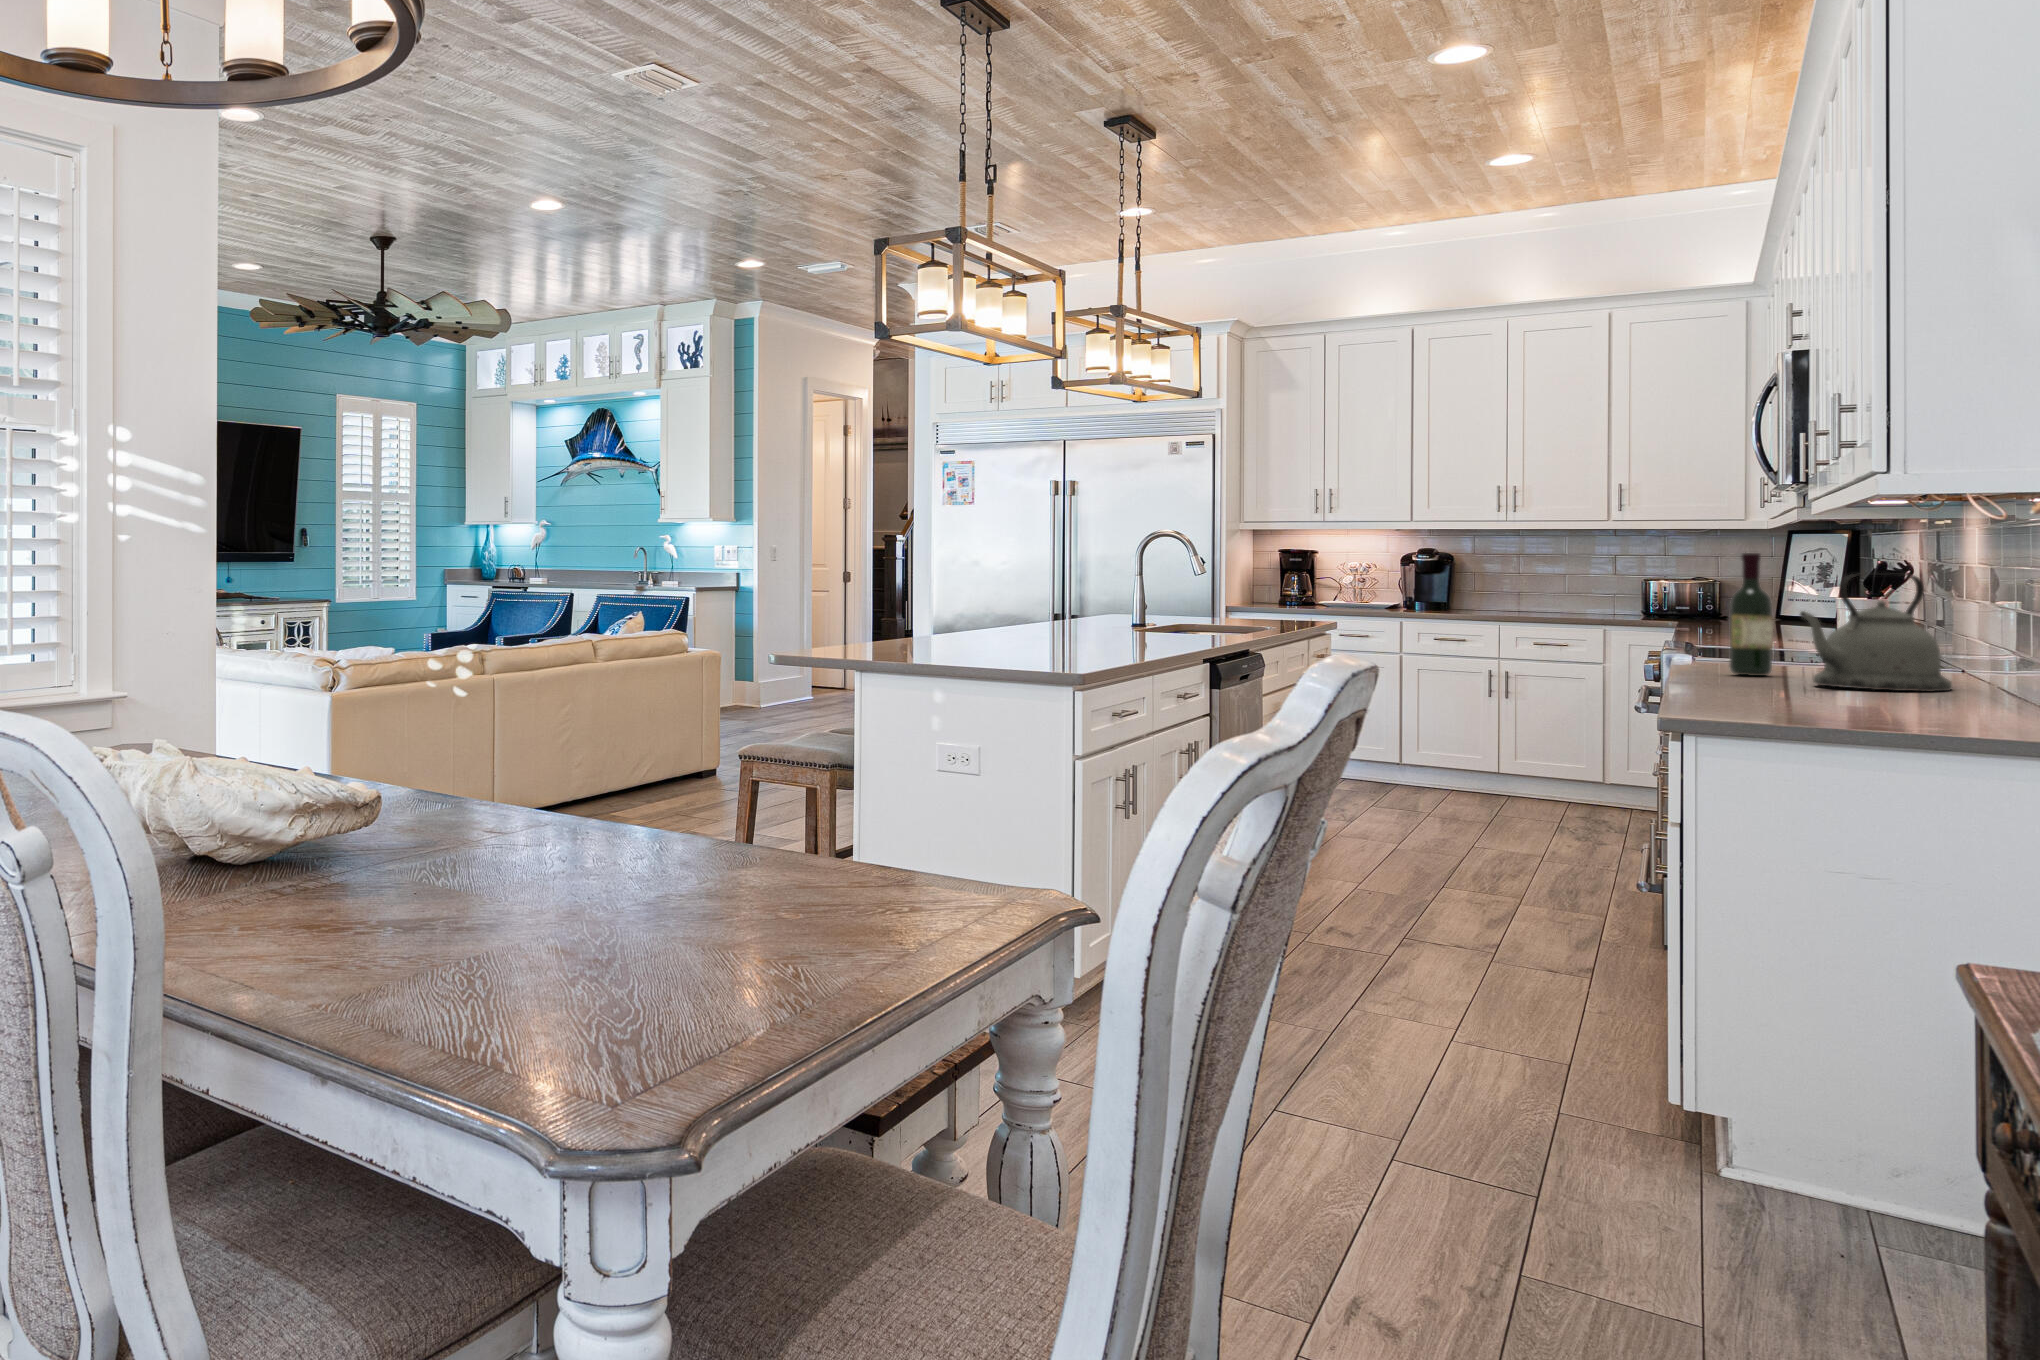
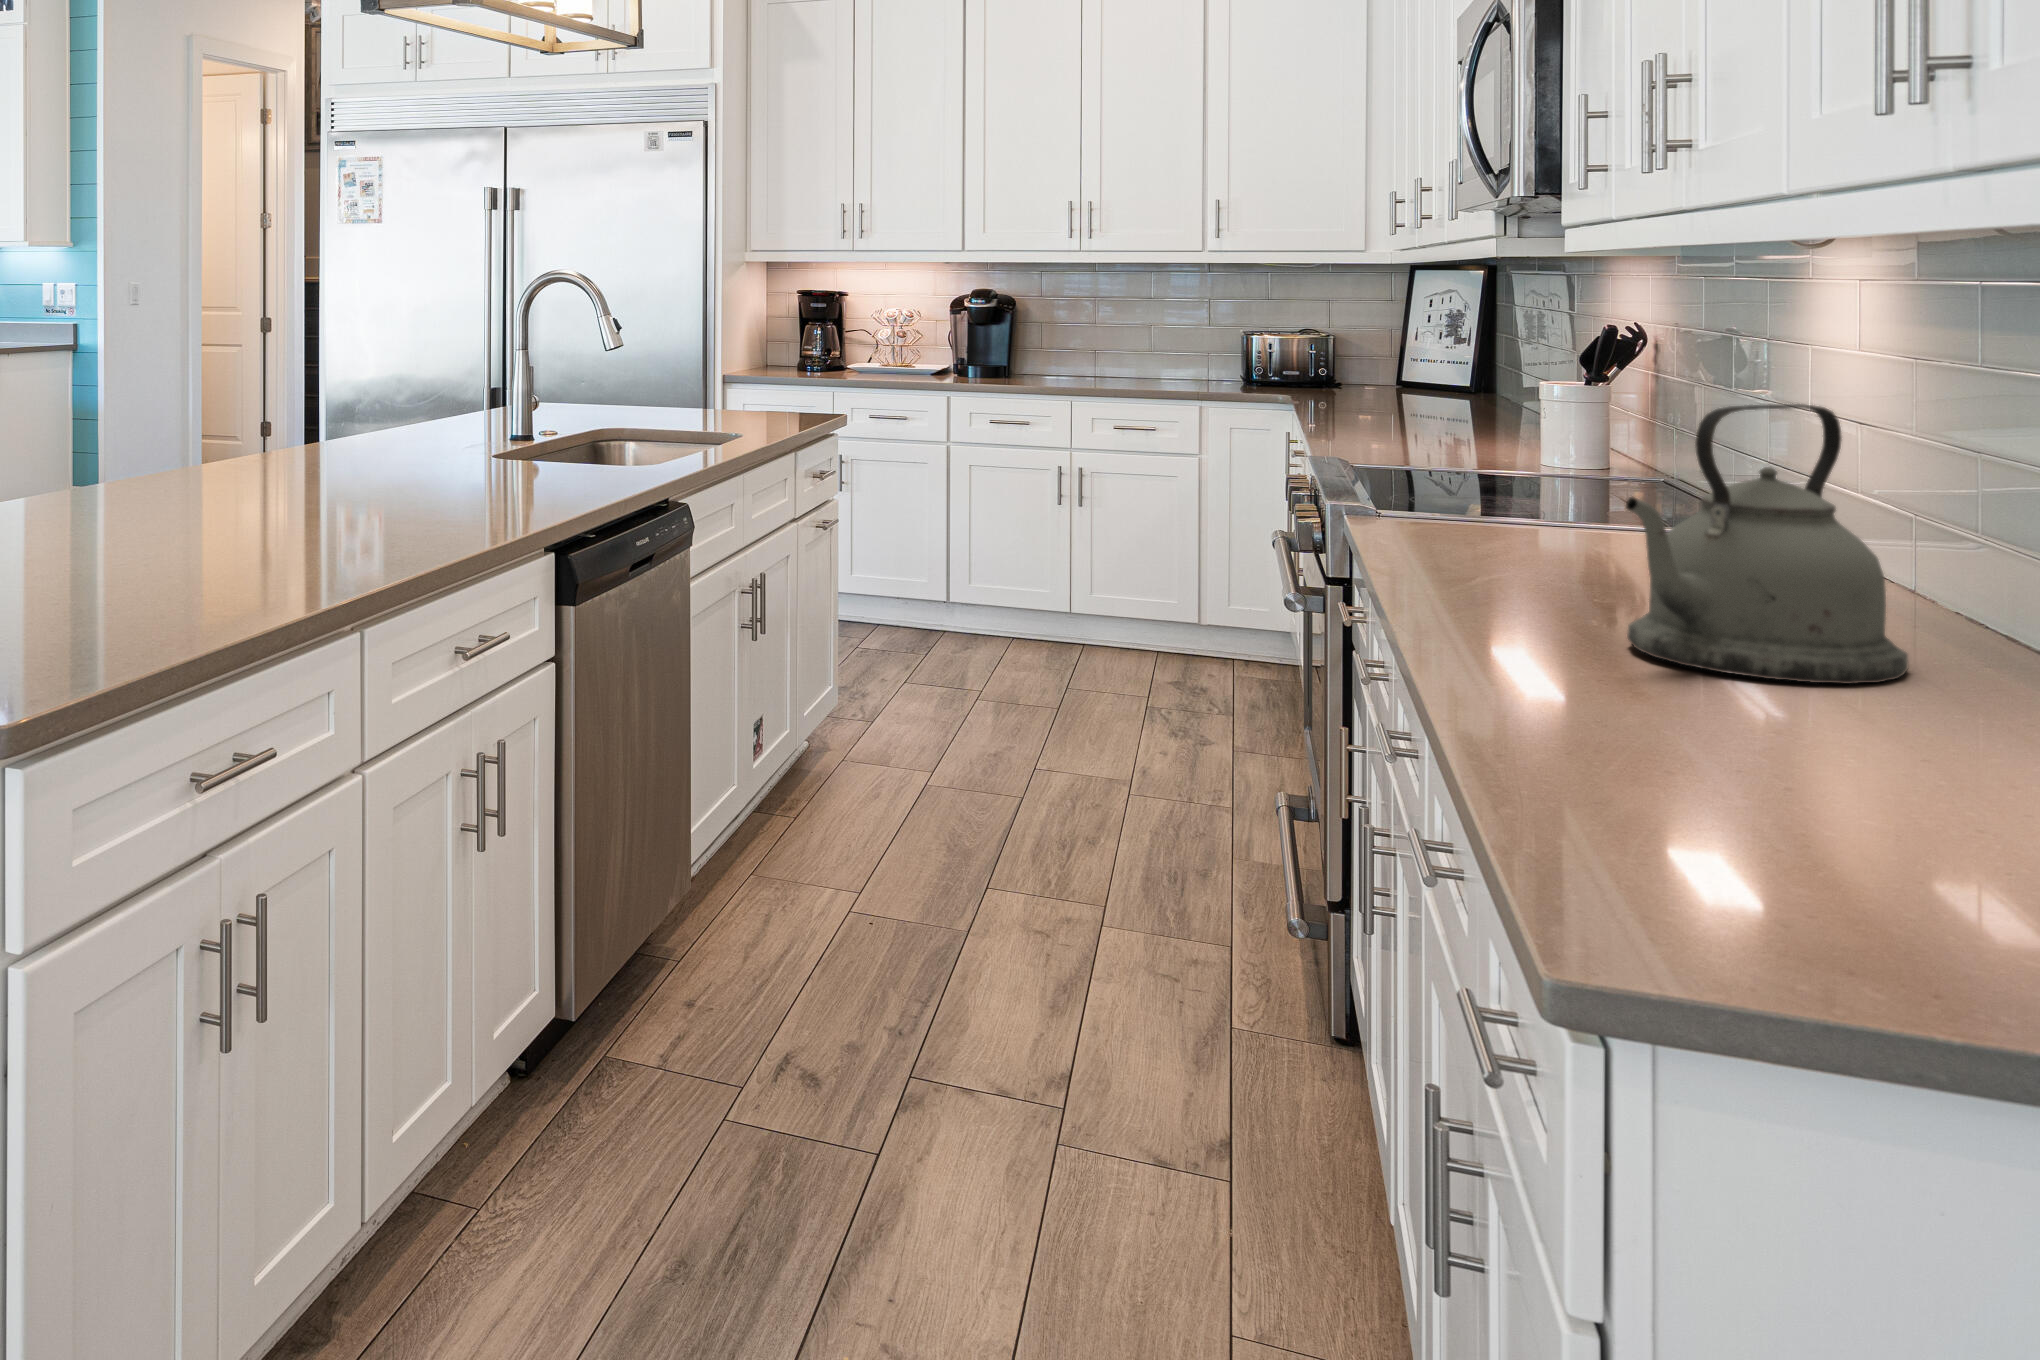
wine bottle: present [1729,553,1773,676] -> none [1442,343,1520,595]

